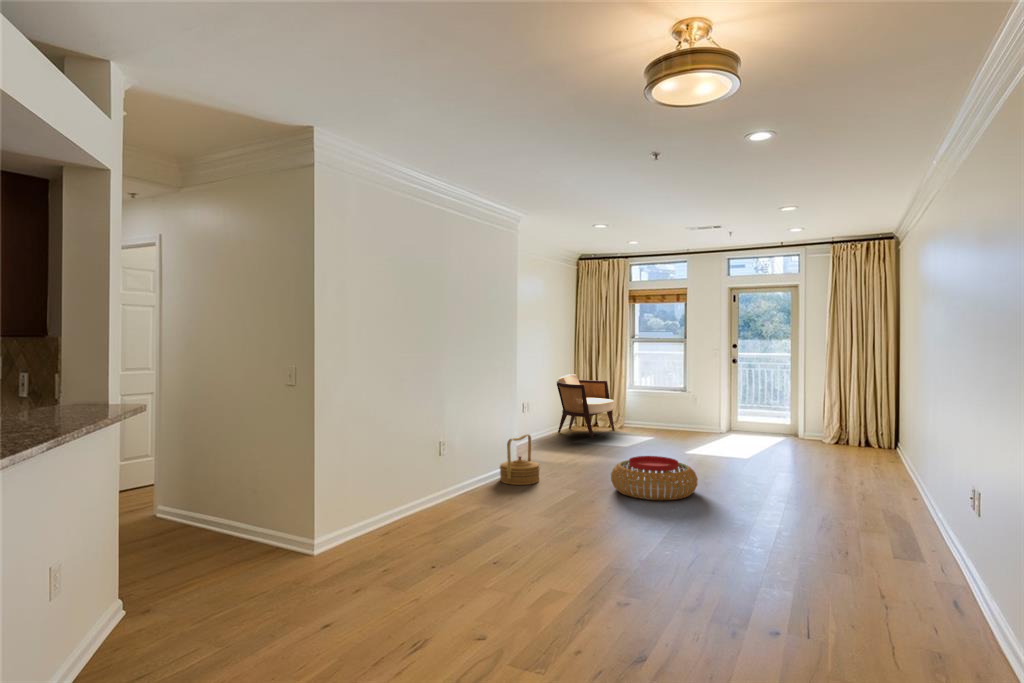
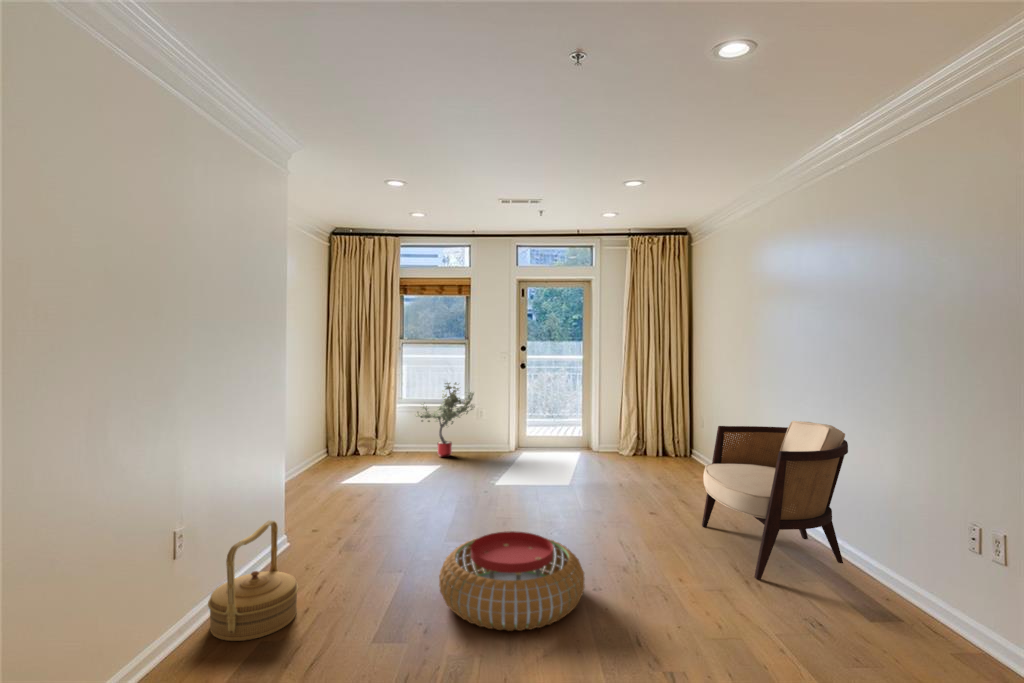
potted tree: none [640,373,687,433] -> present [416,382,474,457]
armchair: present [557,374,614,438] -> present [702,421,848,579]

